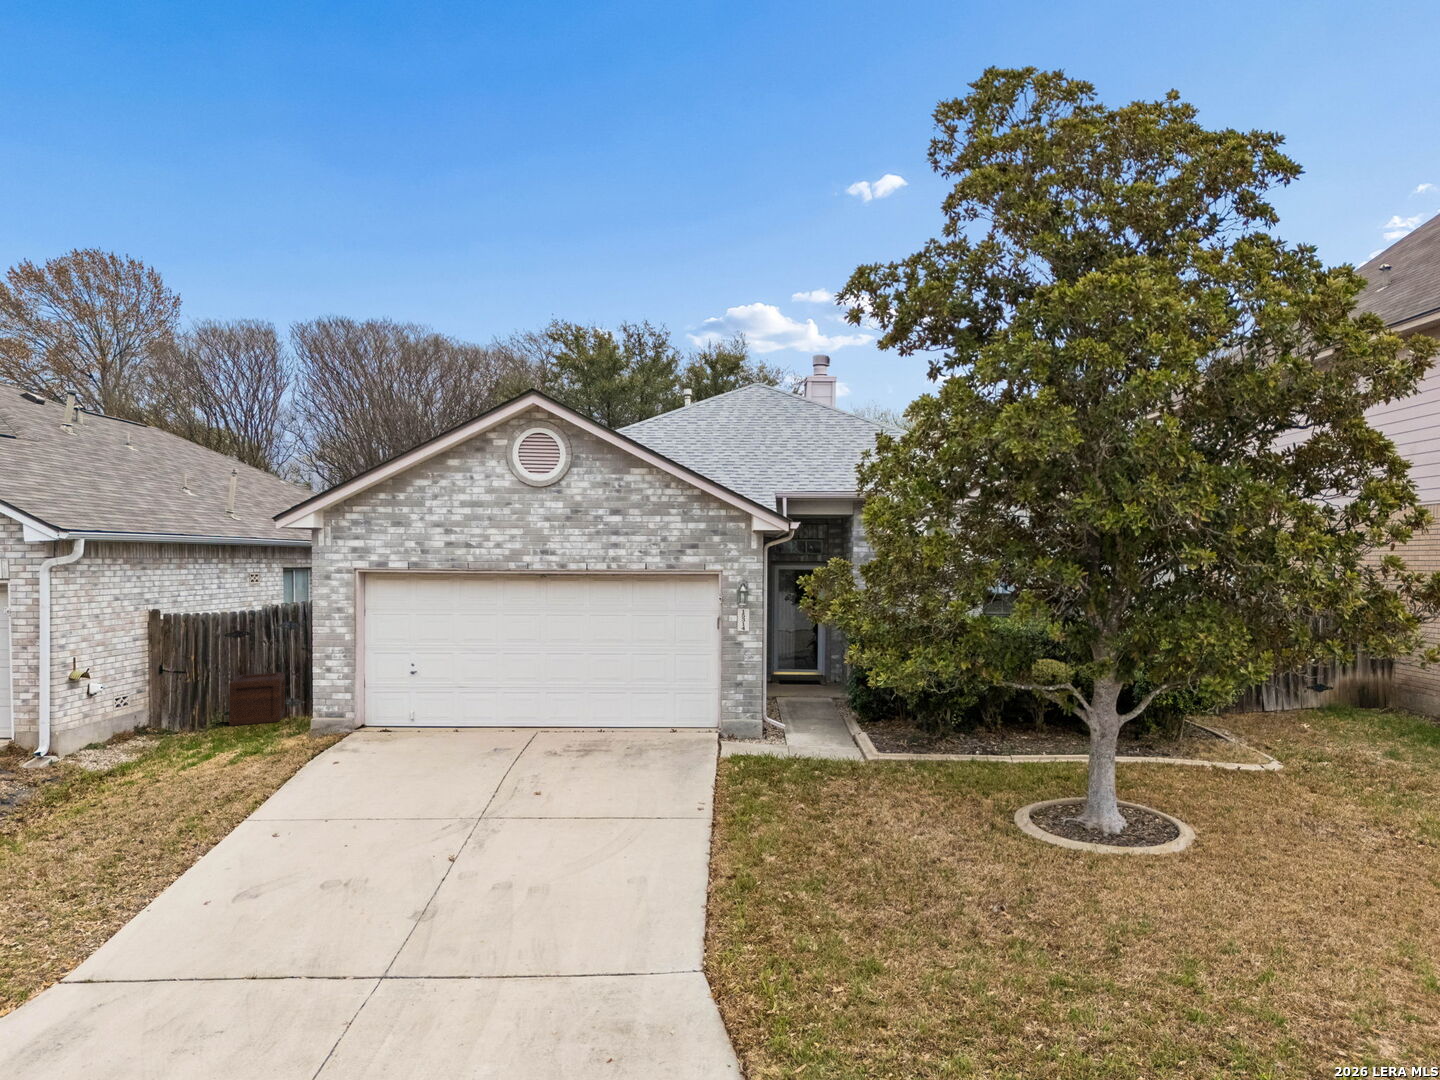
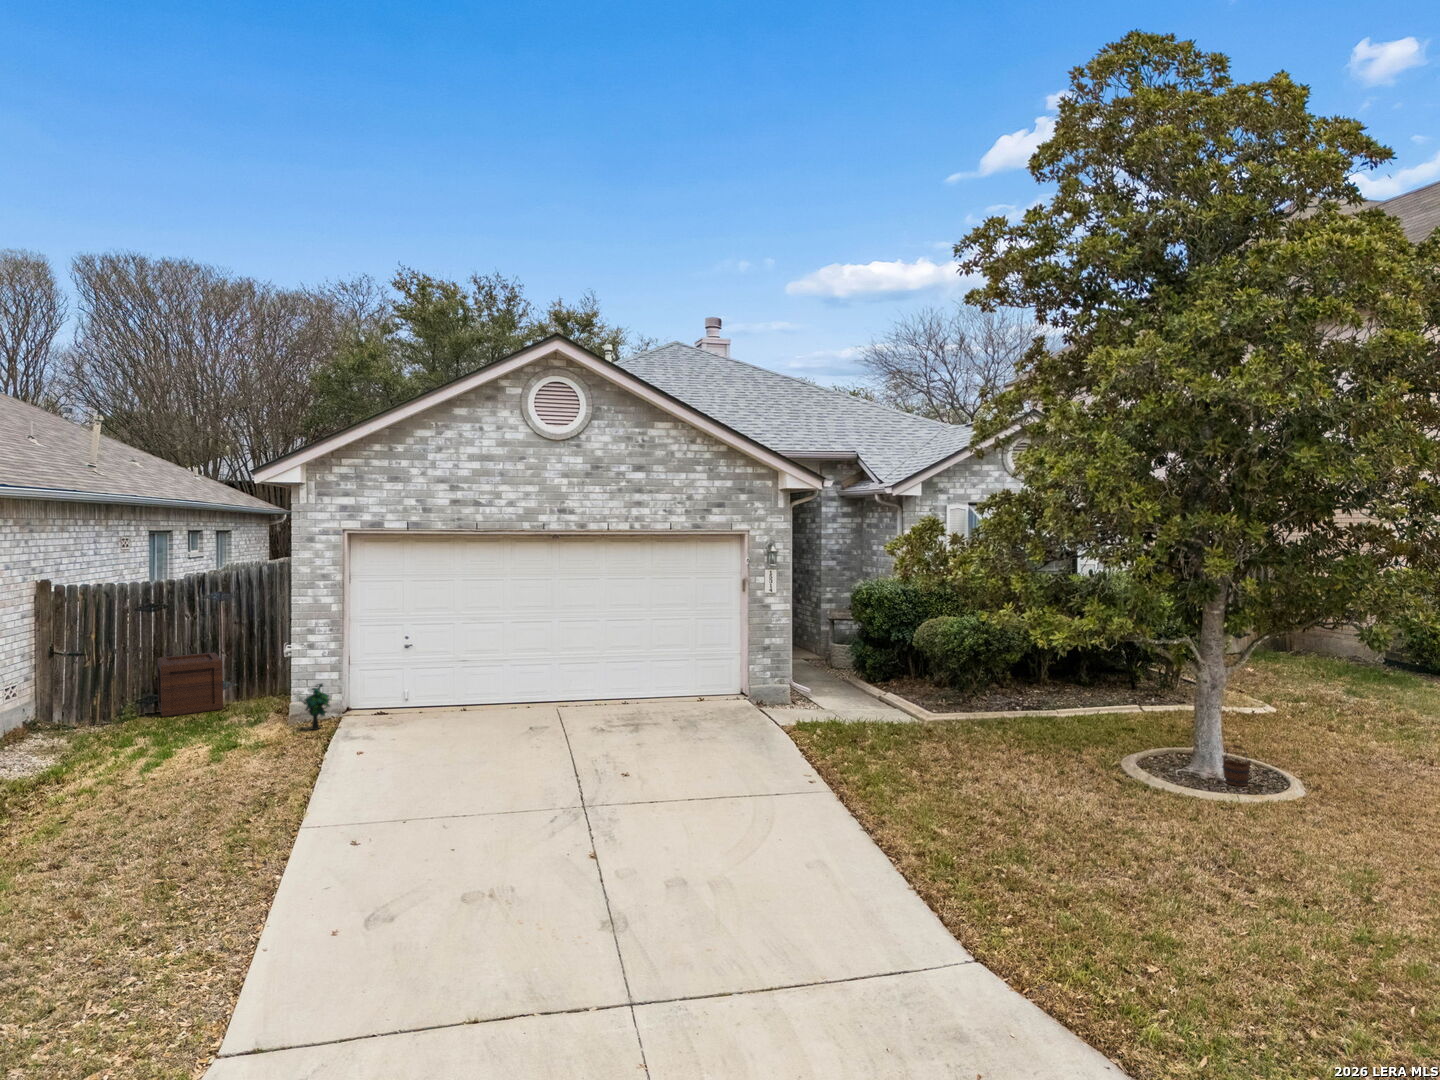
decorative plant: none [317,704,344,745] -> present [302,684,330,730]
wooden bucket: none [1175,828,1208,879] -> present [1222,745,1251,786]

